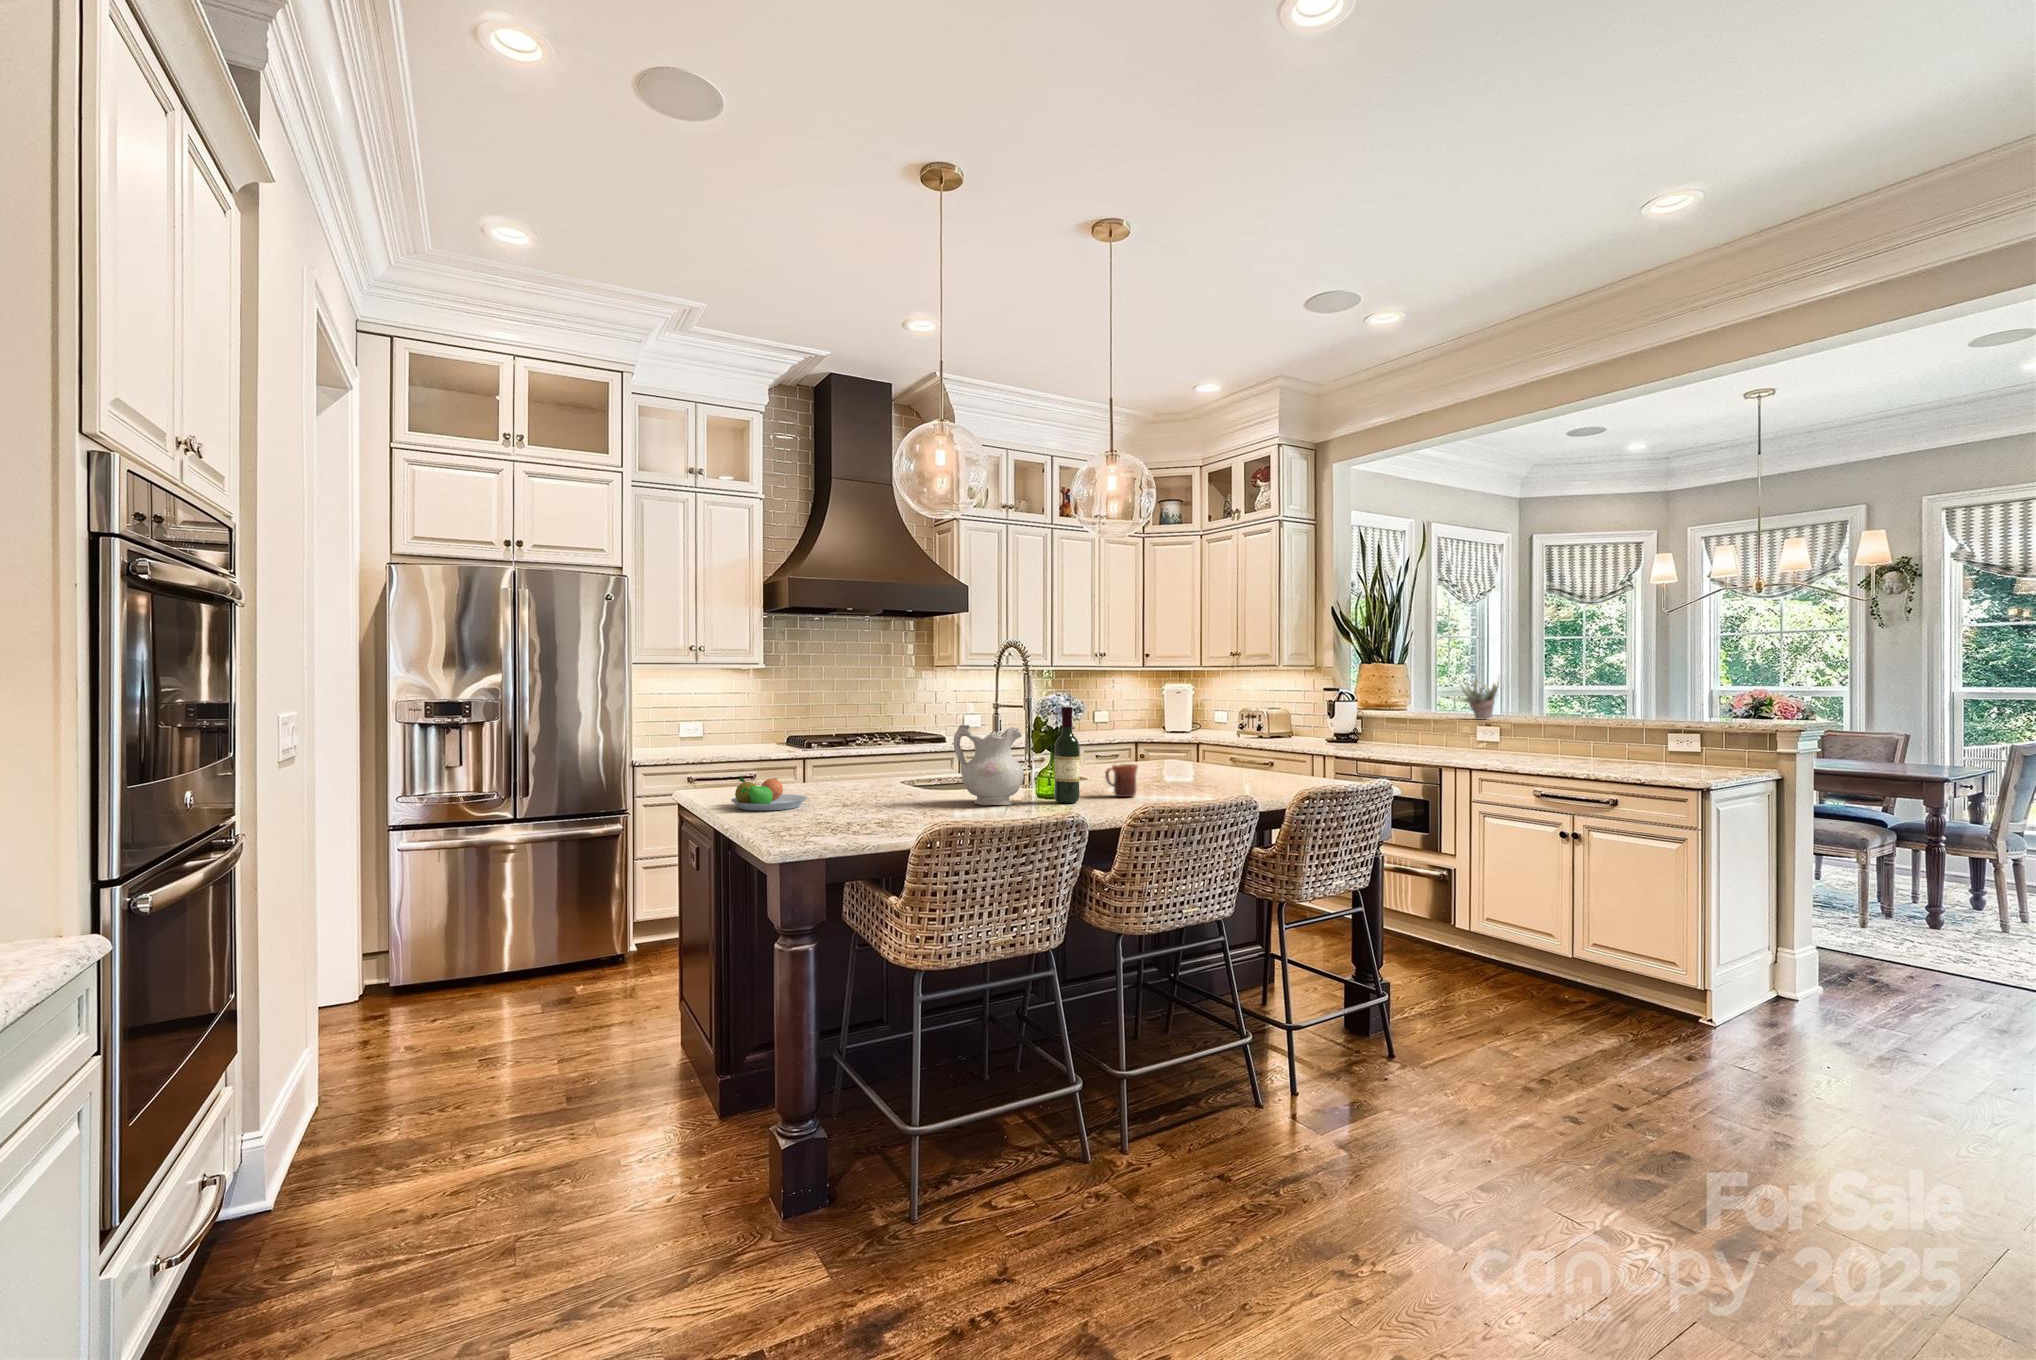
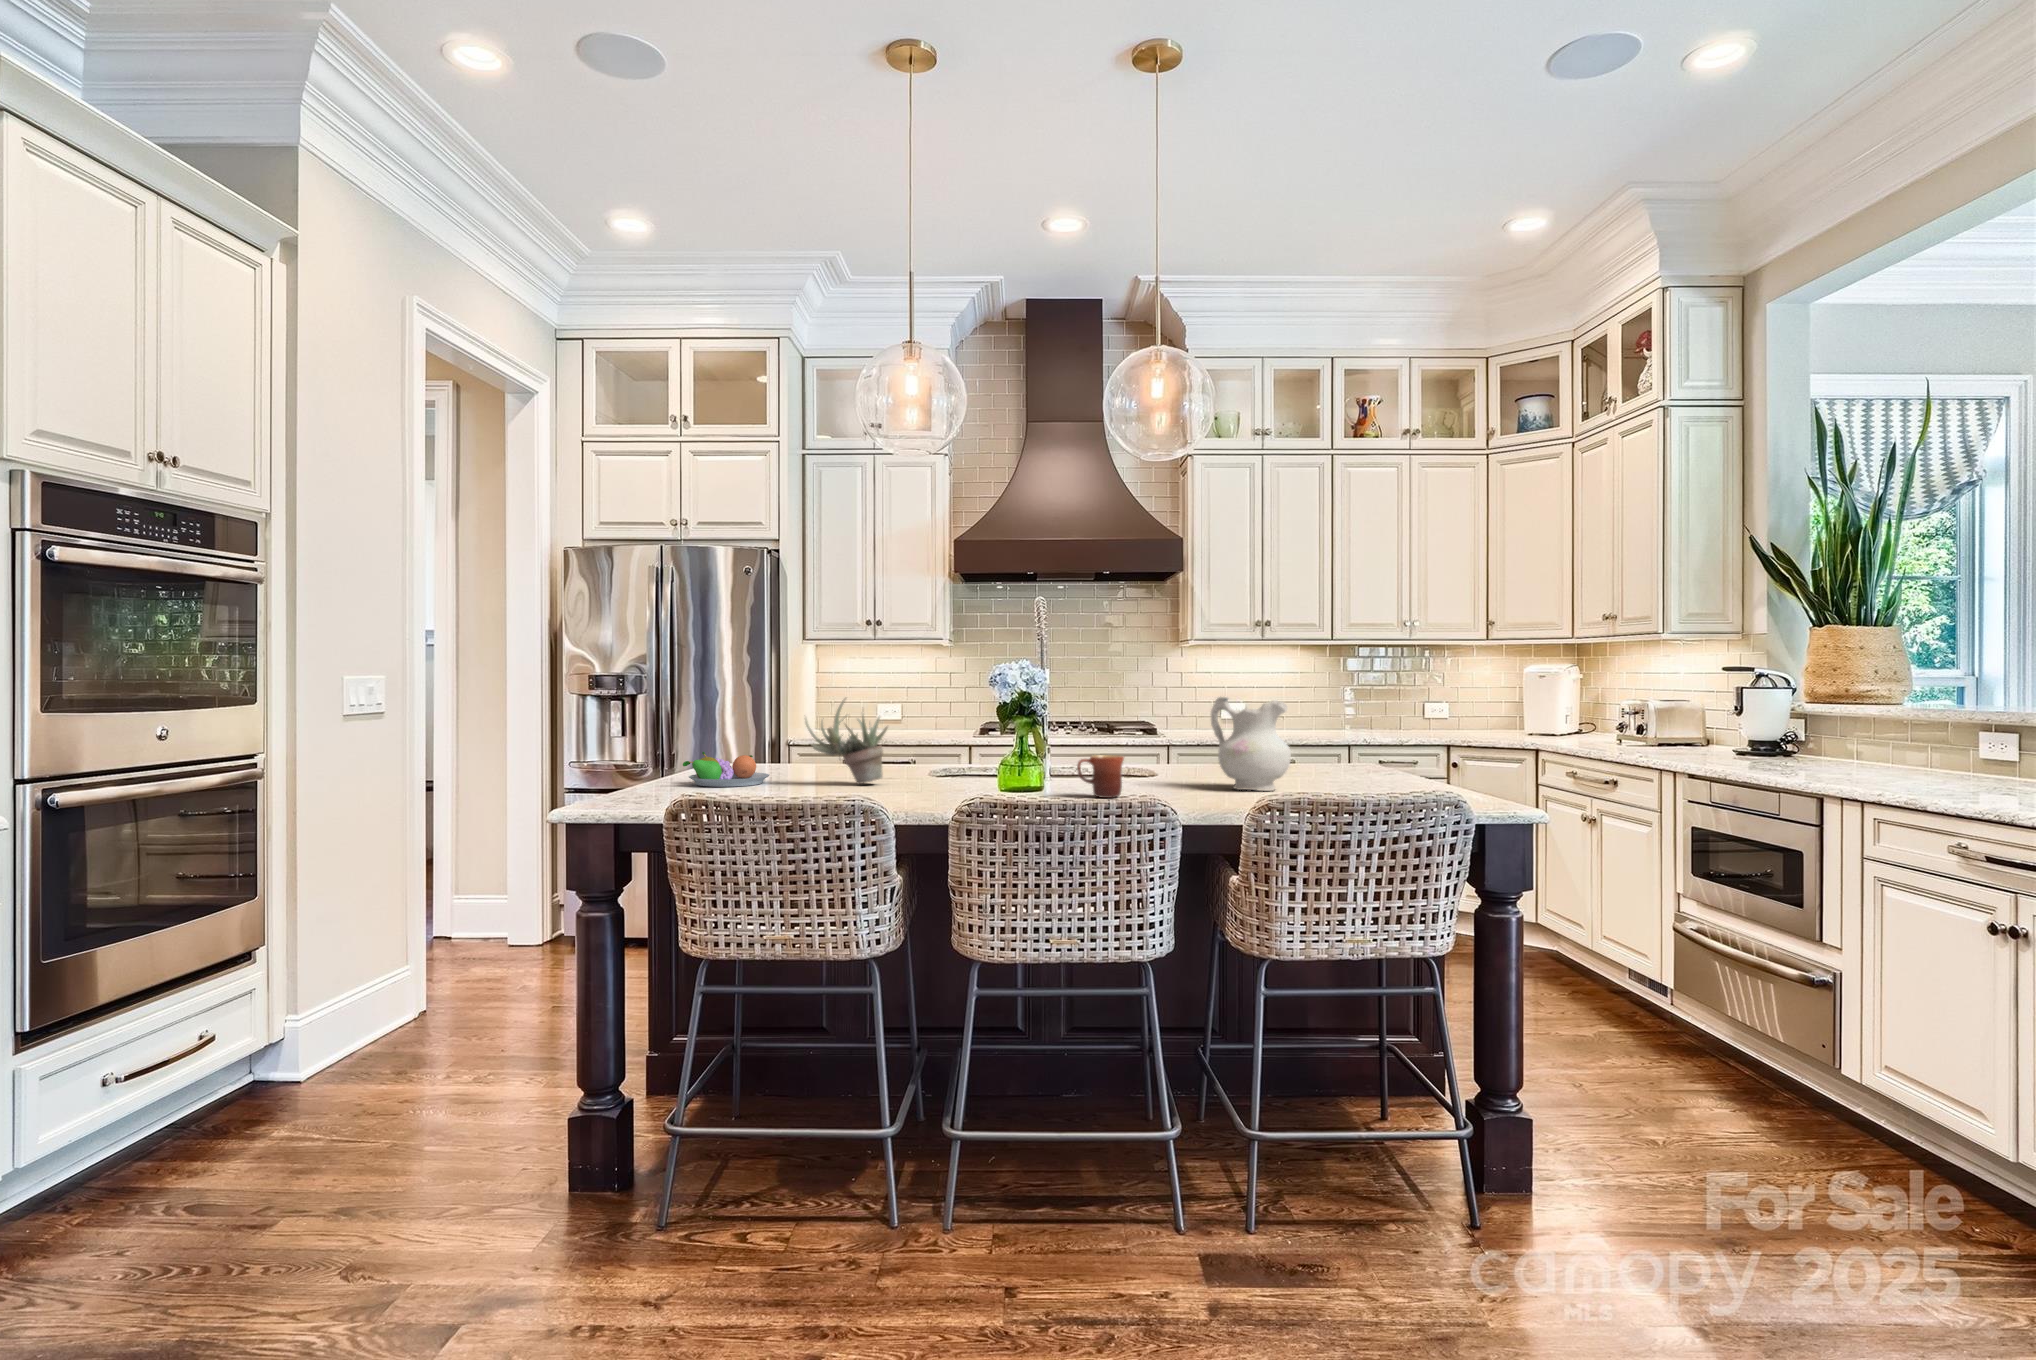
succulent plant: present [1451,675,1499,719] -> present [805,698,888,784]
wine bottle: present [1054,707,1080,803] -> none [998,679,1029,799]
ceramic pitcher: present [954,725,1024,805] -> present [1211,697,1291,791]

